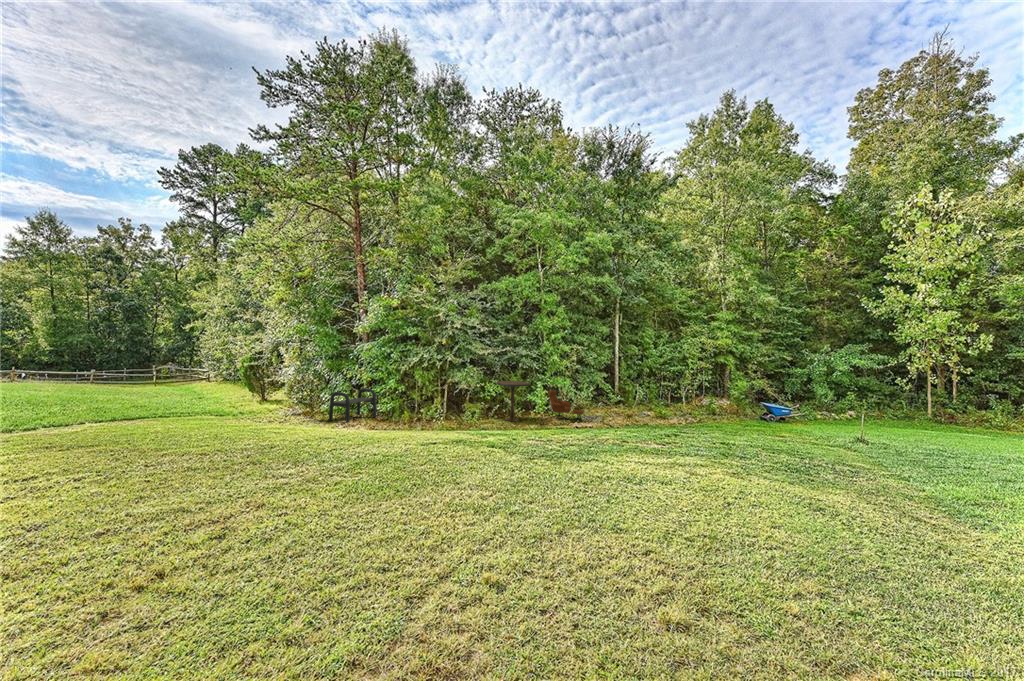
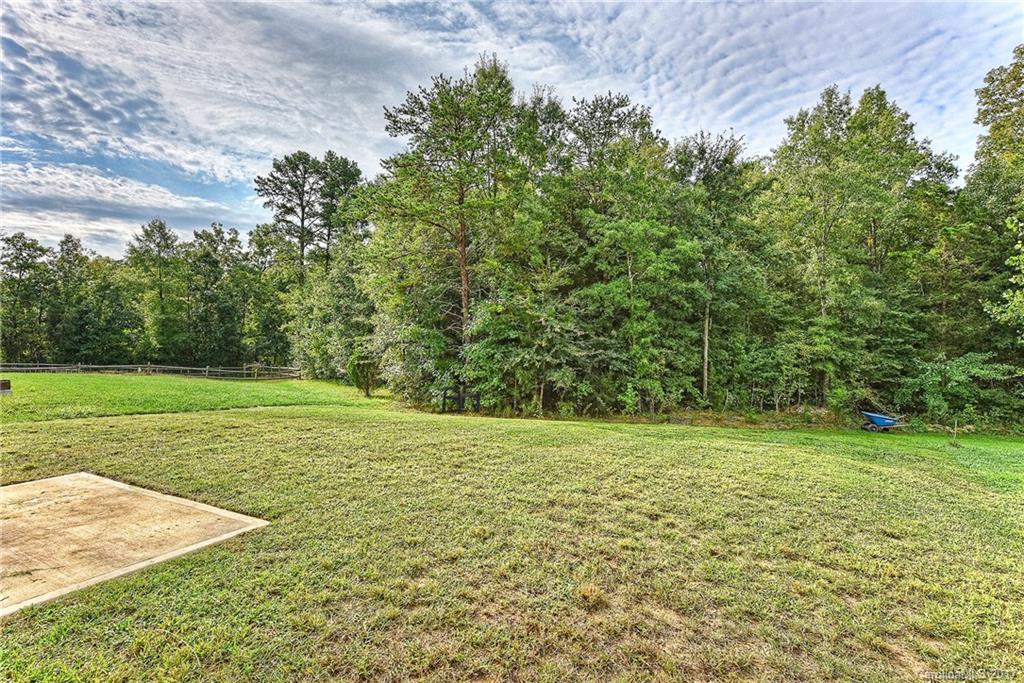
pedestal table: present [496,381,530,421] -> none [589,382,622,420]
lounge chair: present [549,390,584,420] -> none [638,392,675,423]

